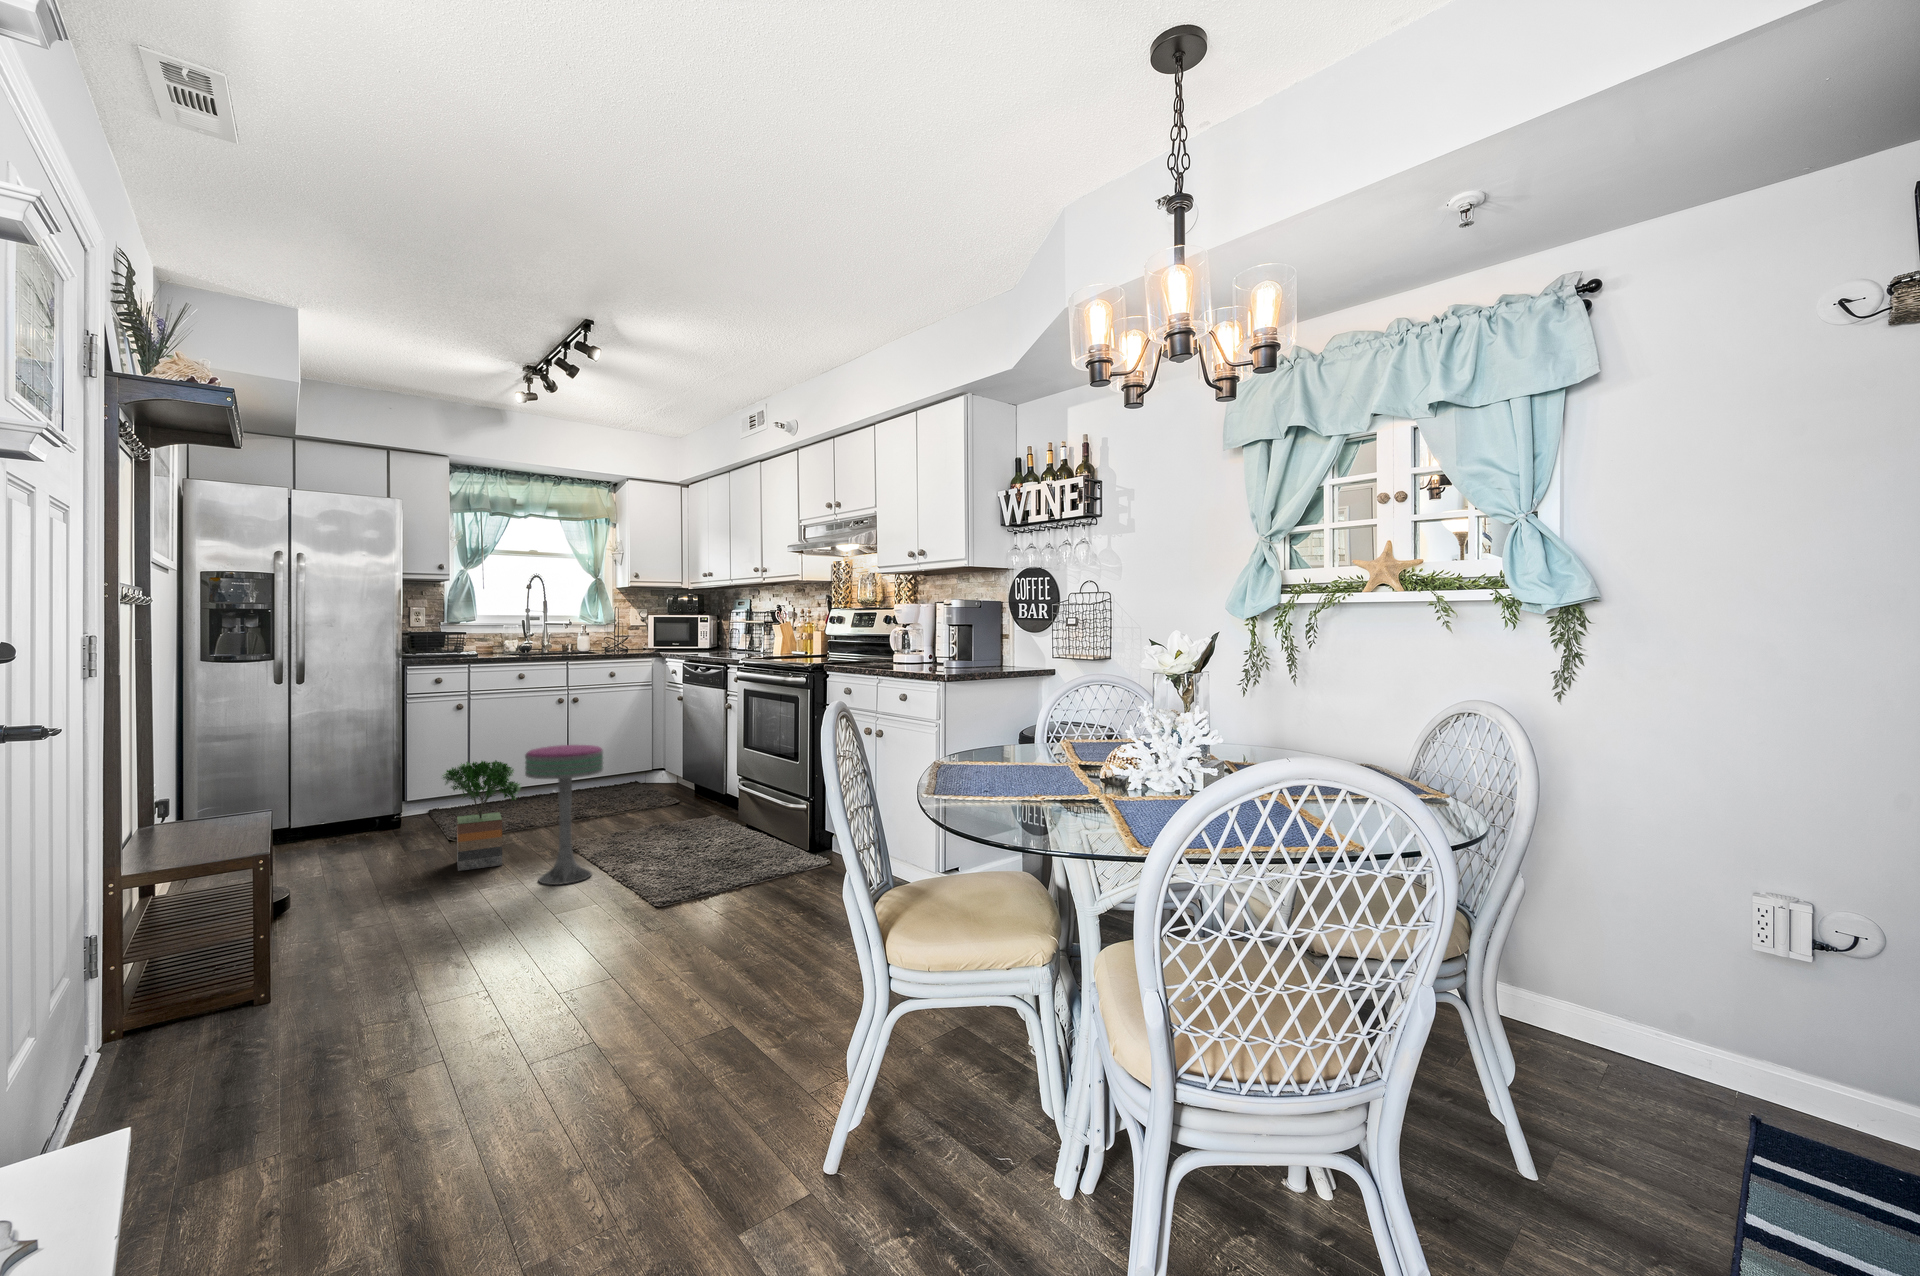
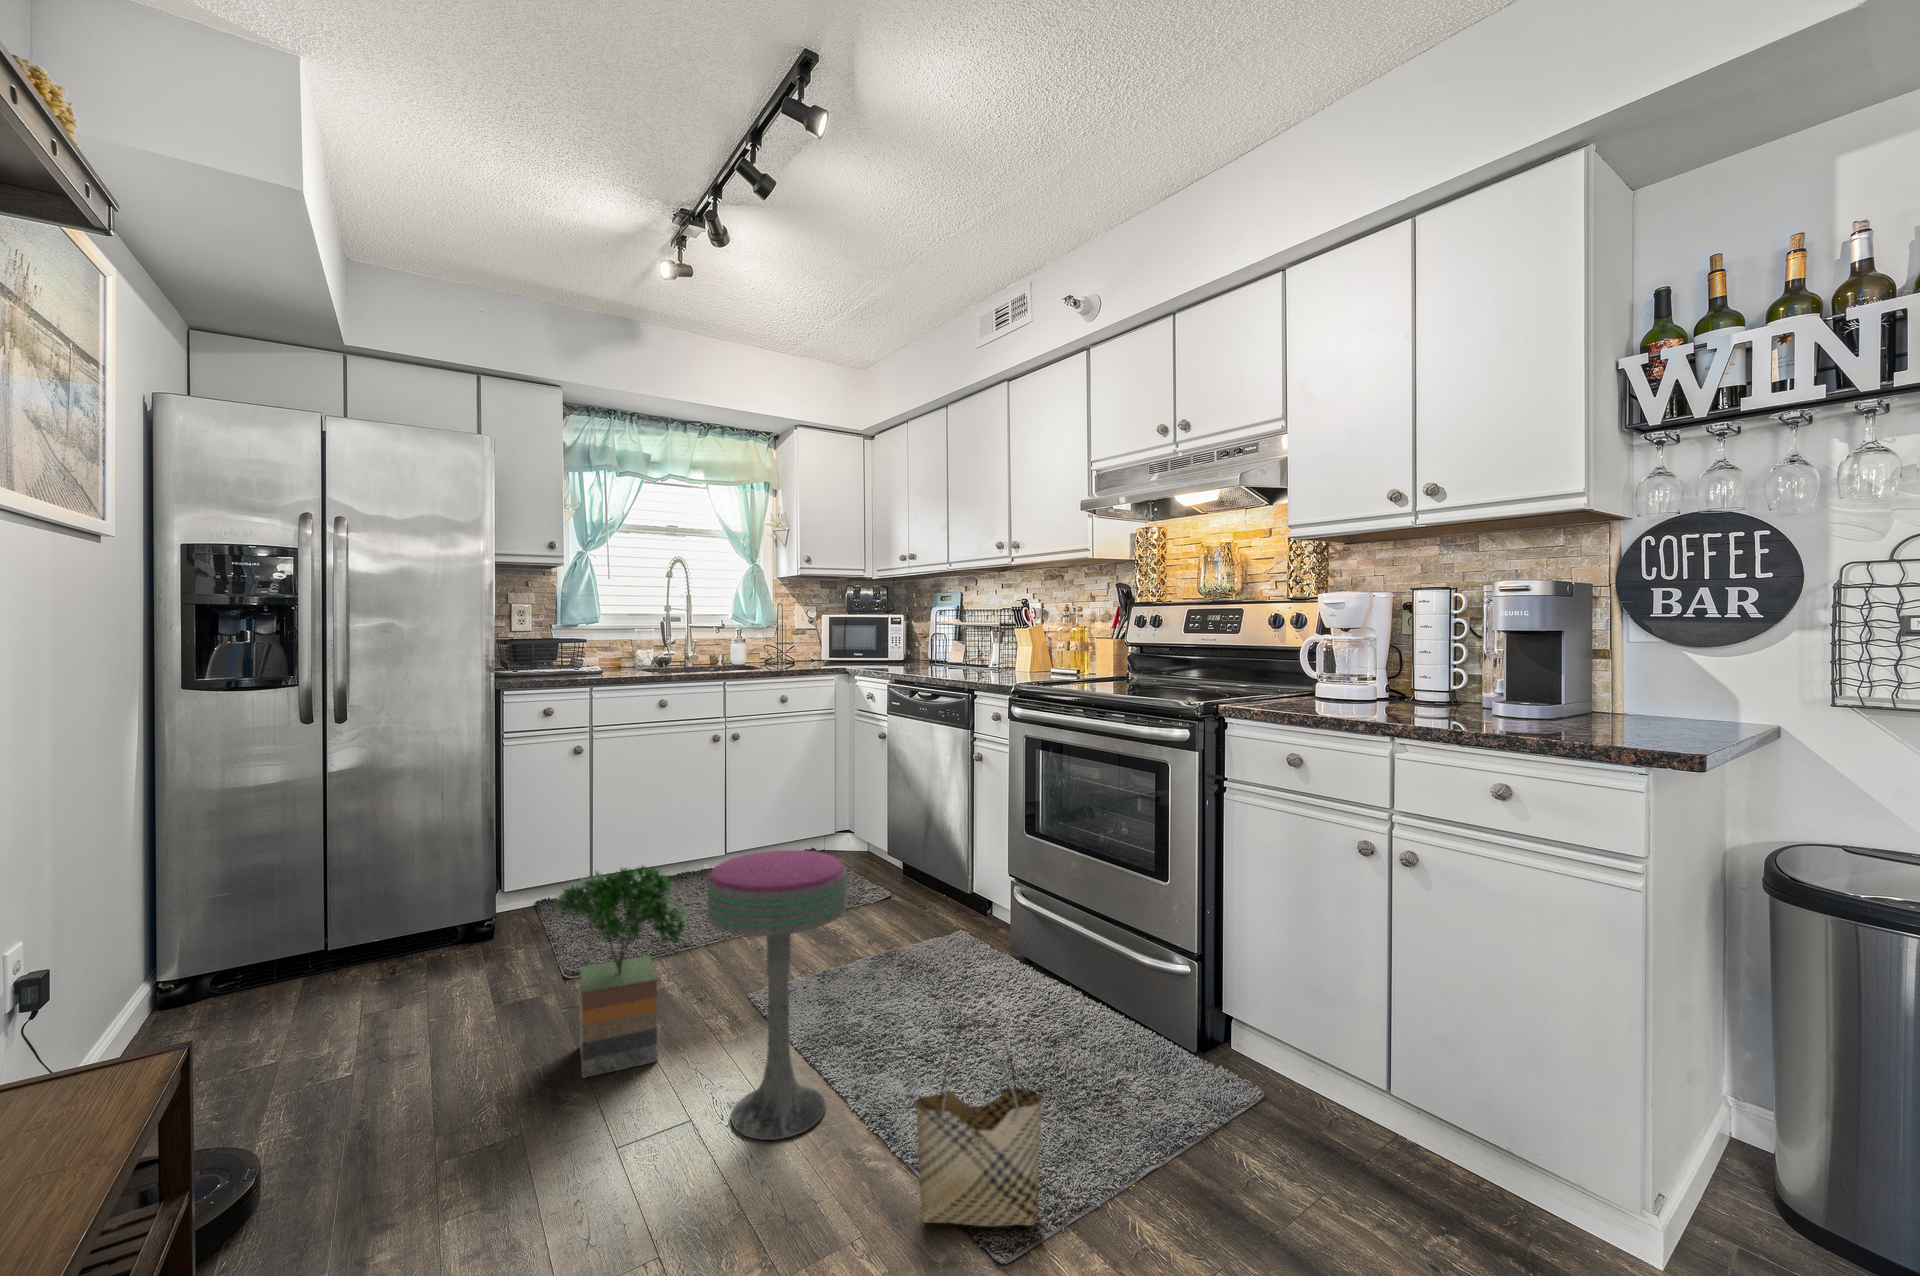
woven basket: none [619,814,684,900] -> present [914,1021,1043,1226]

